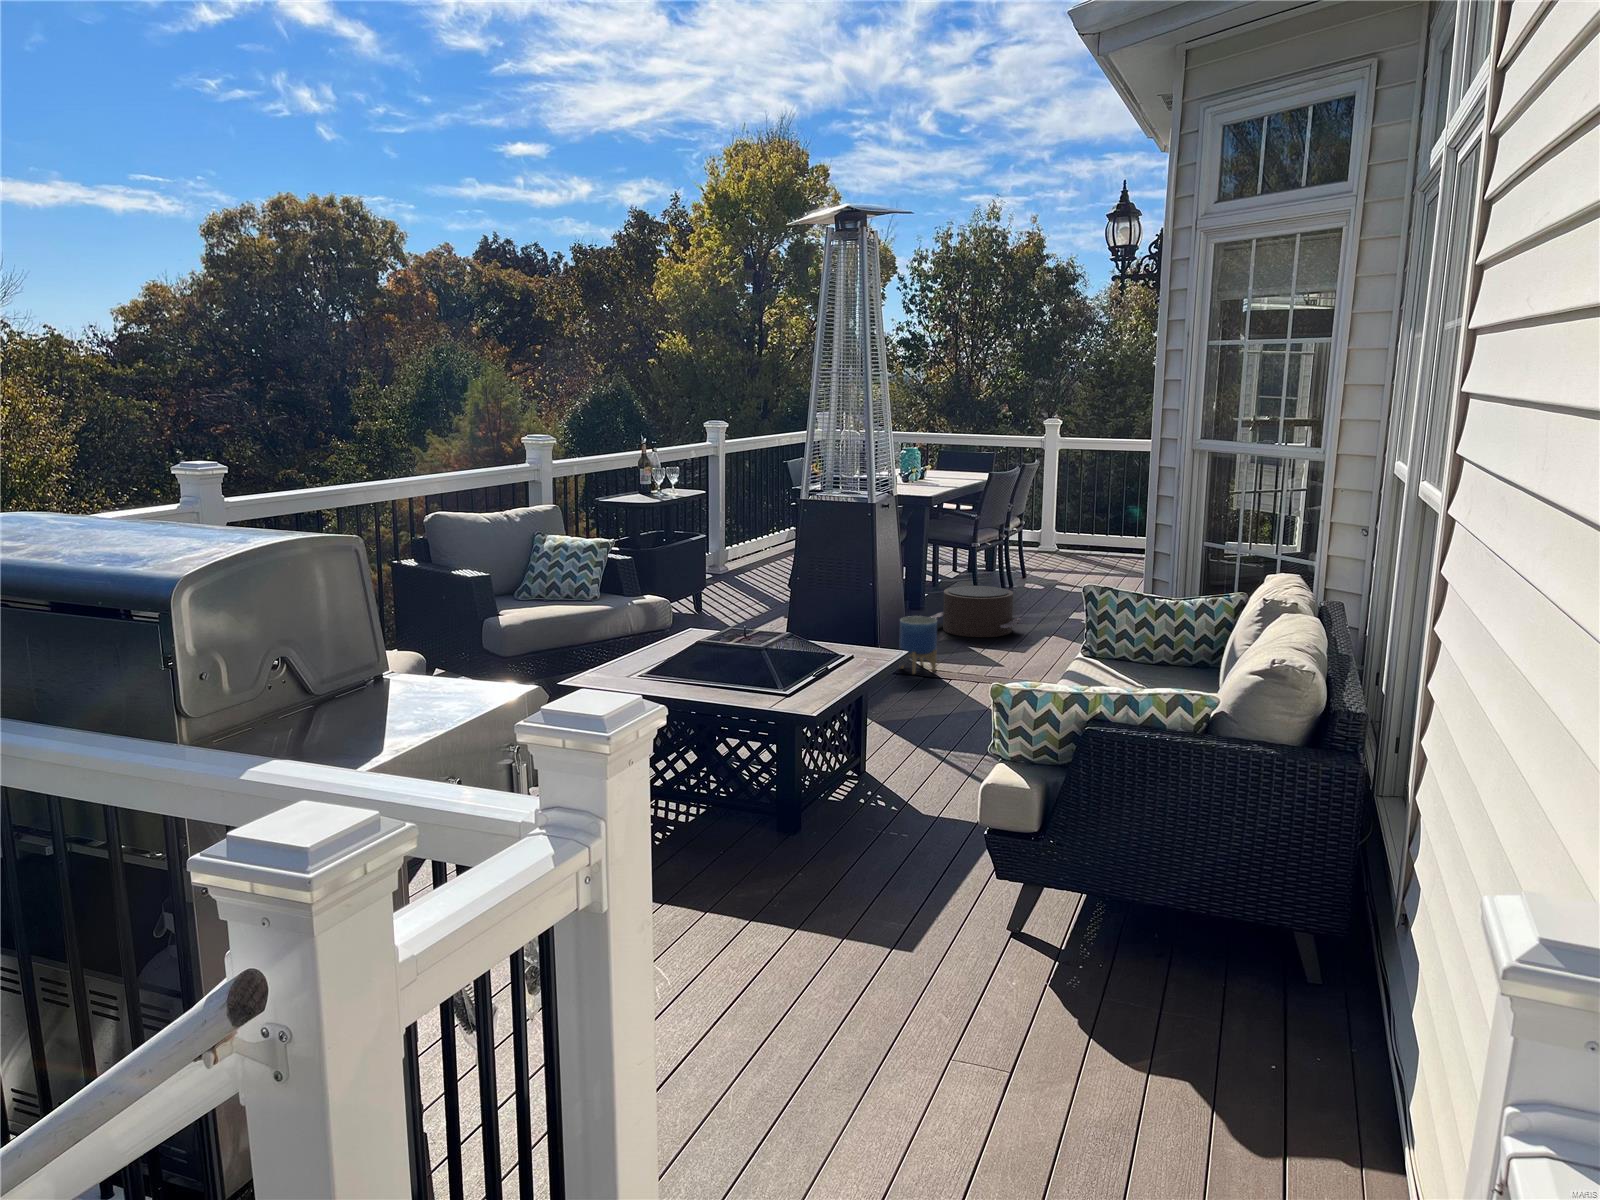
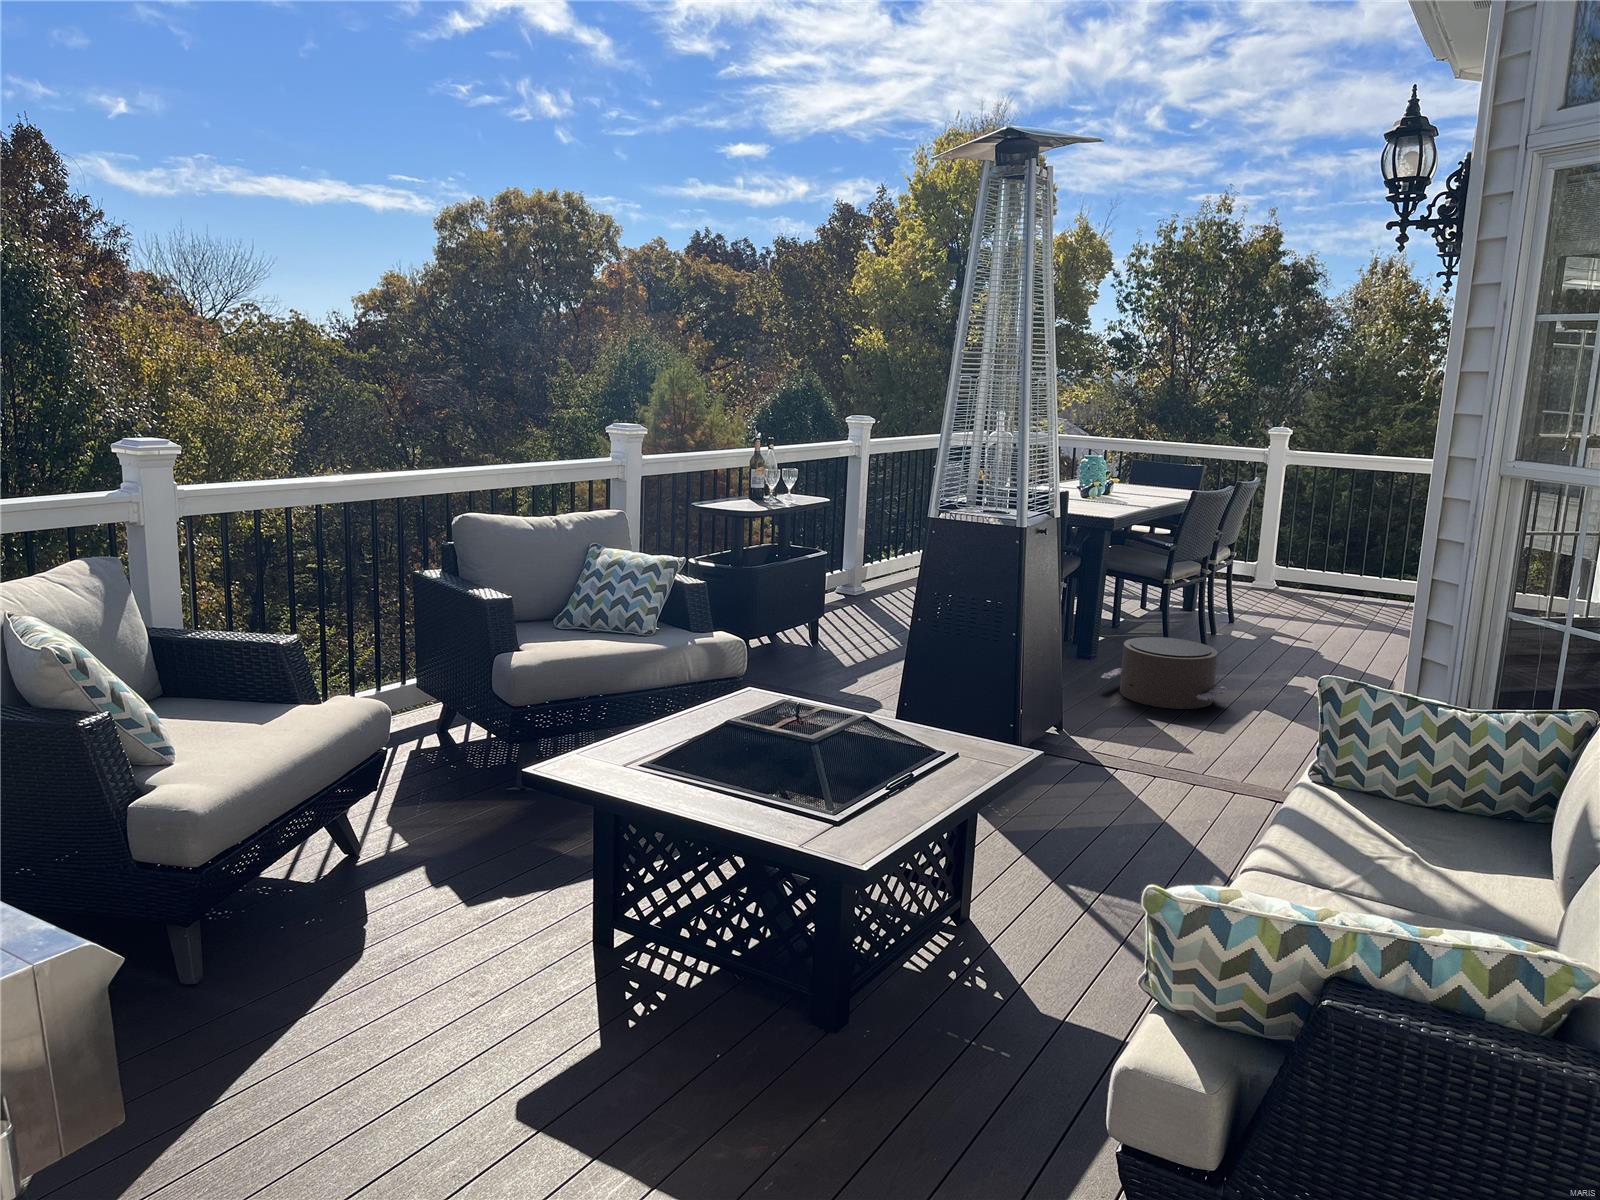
planter: present [900,616,937,674] -> none [1052,682,1108,762]

